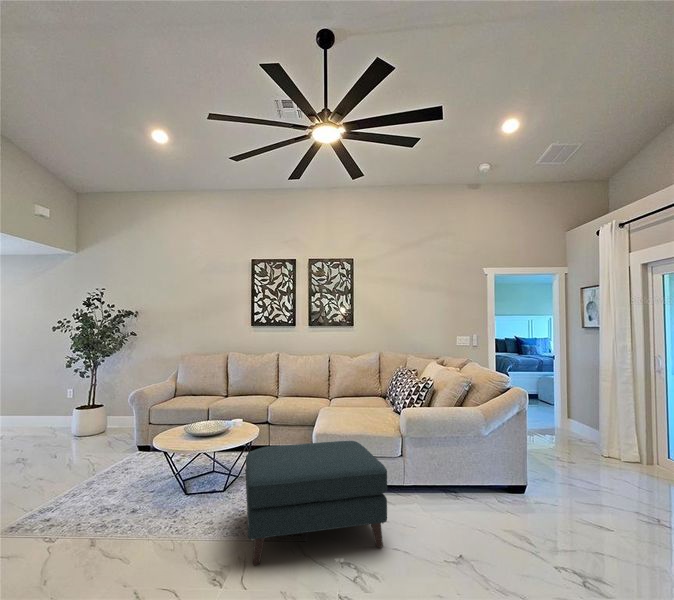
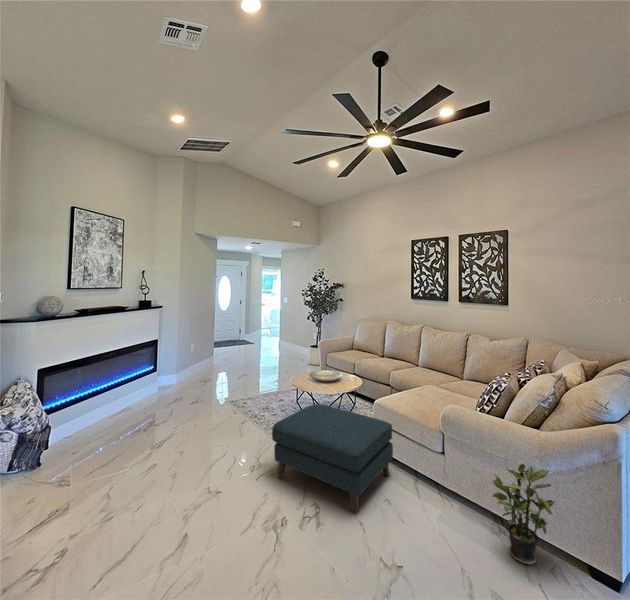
potted plant: none [473,421,520,512] -> present [492,464,555,565]

